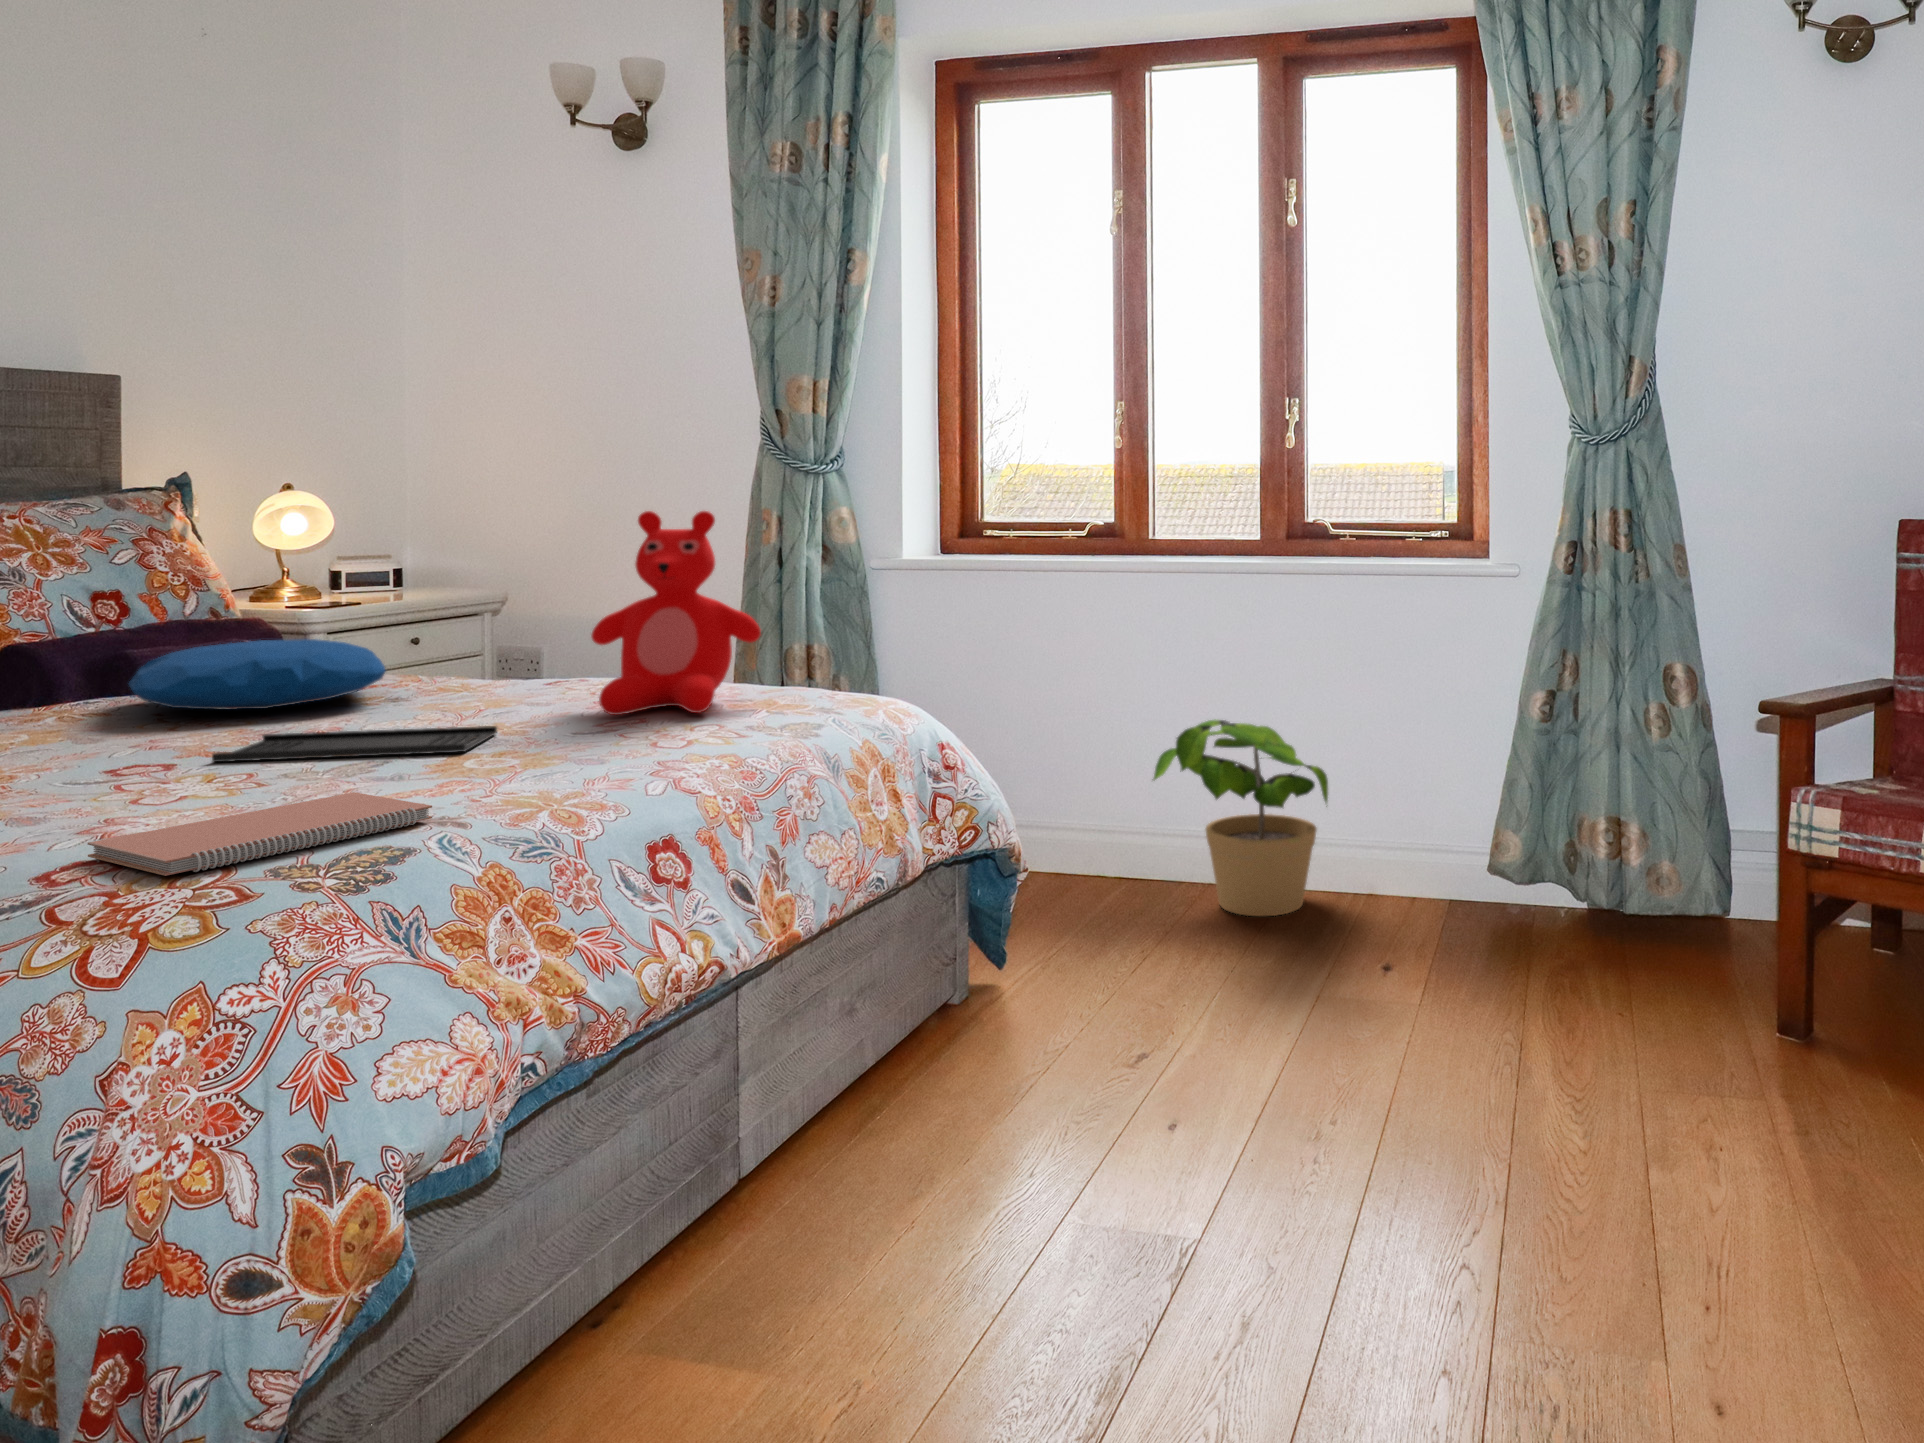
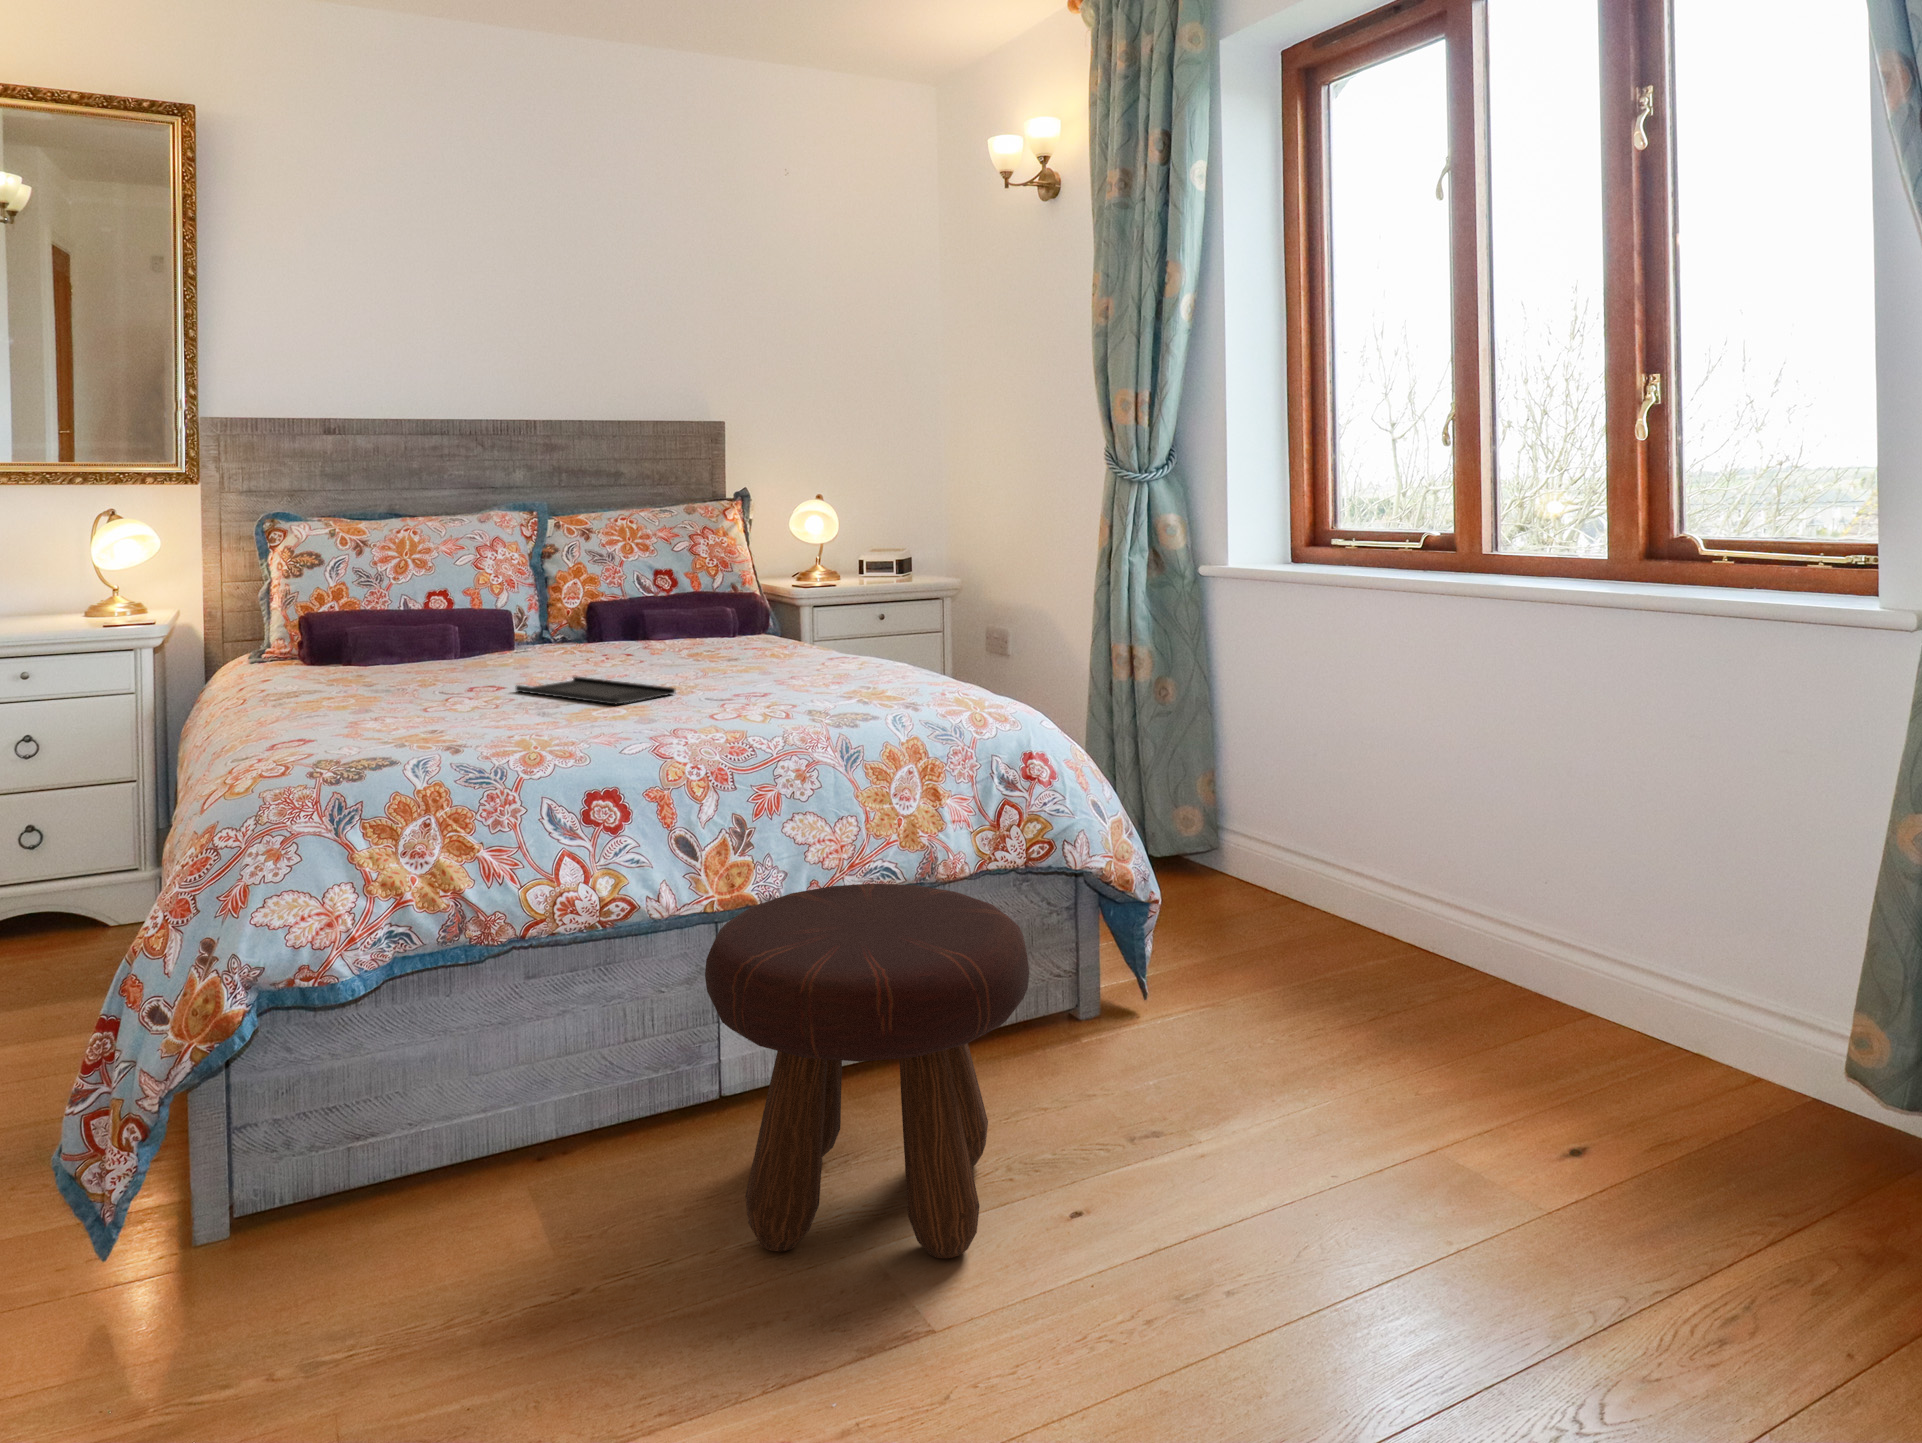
teddy bear: present [591,511,761,715] -> none [757,523,891,696]
pillow: present [129,639,385,709] -> none [569,611,741,657]
potted plant: present [1153,719,1328,916] -> none [1340,775,1623,1038]
notebook: present [88,792,432,876] -> none [280,723,464,758]
footstool: none [870,870,1205,1263] -> present [705,883,1029,1258]

